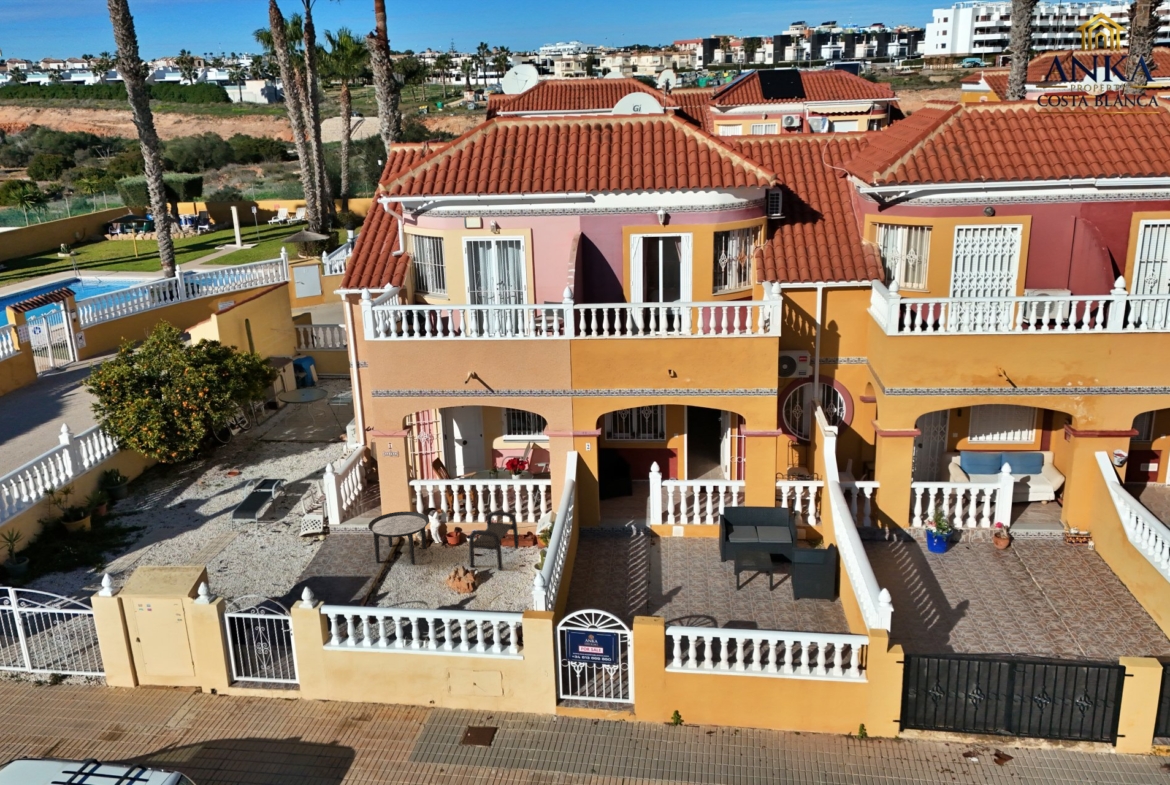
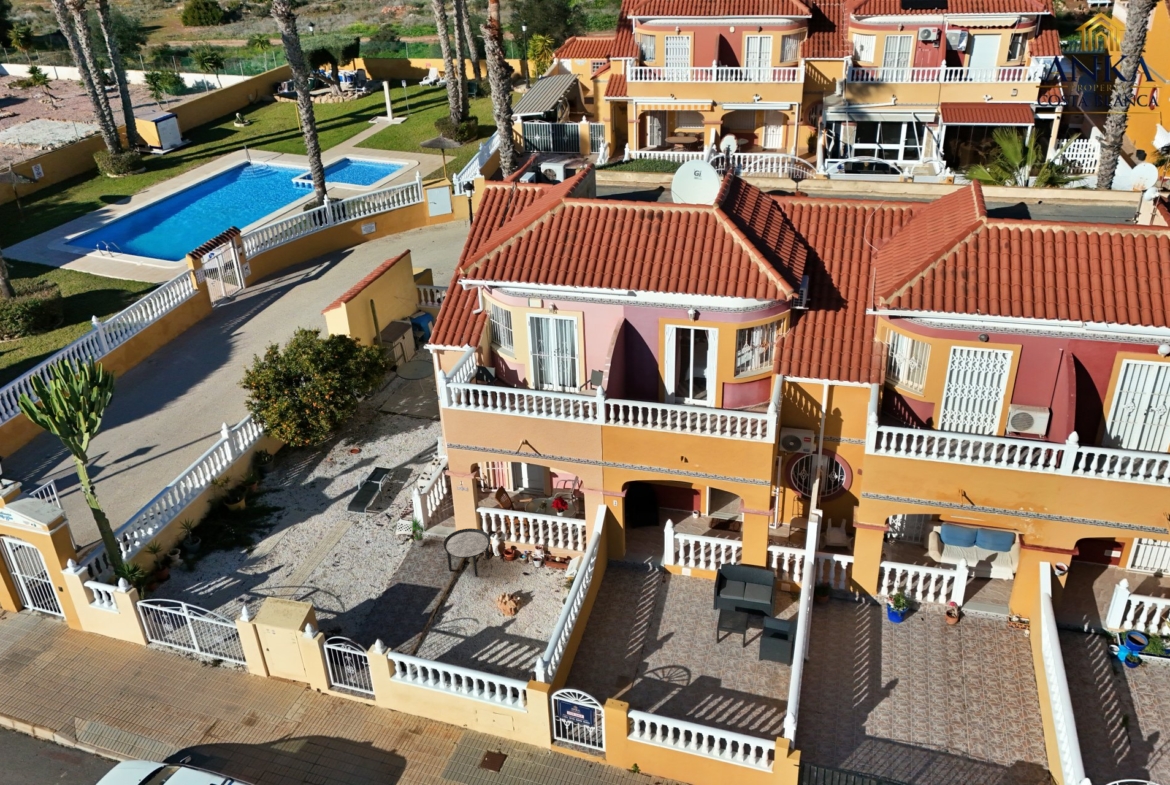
potted plant: none [317,504,345,545] -> present [411,518,427,546]
bench: present [469,511,519,570] -> none [518,538,561,591]

